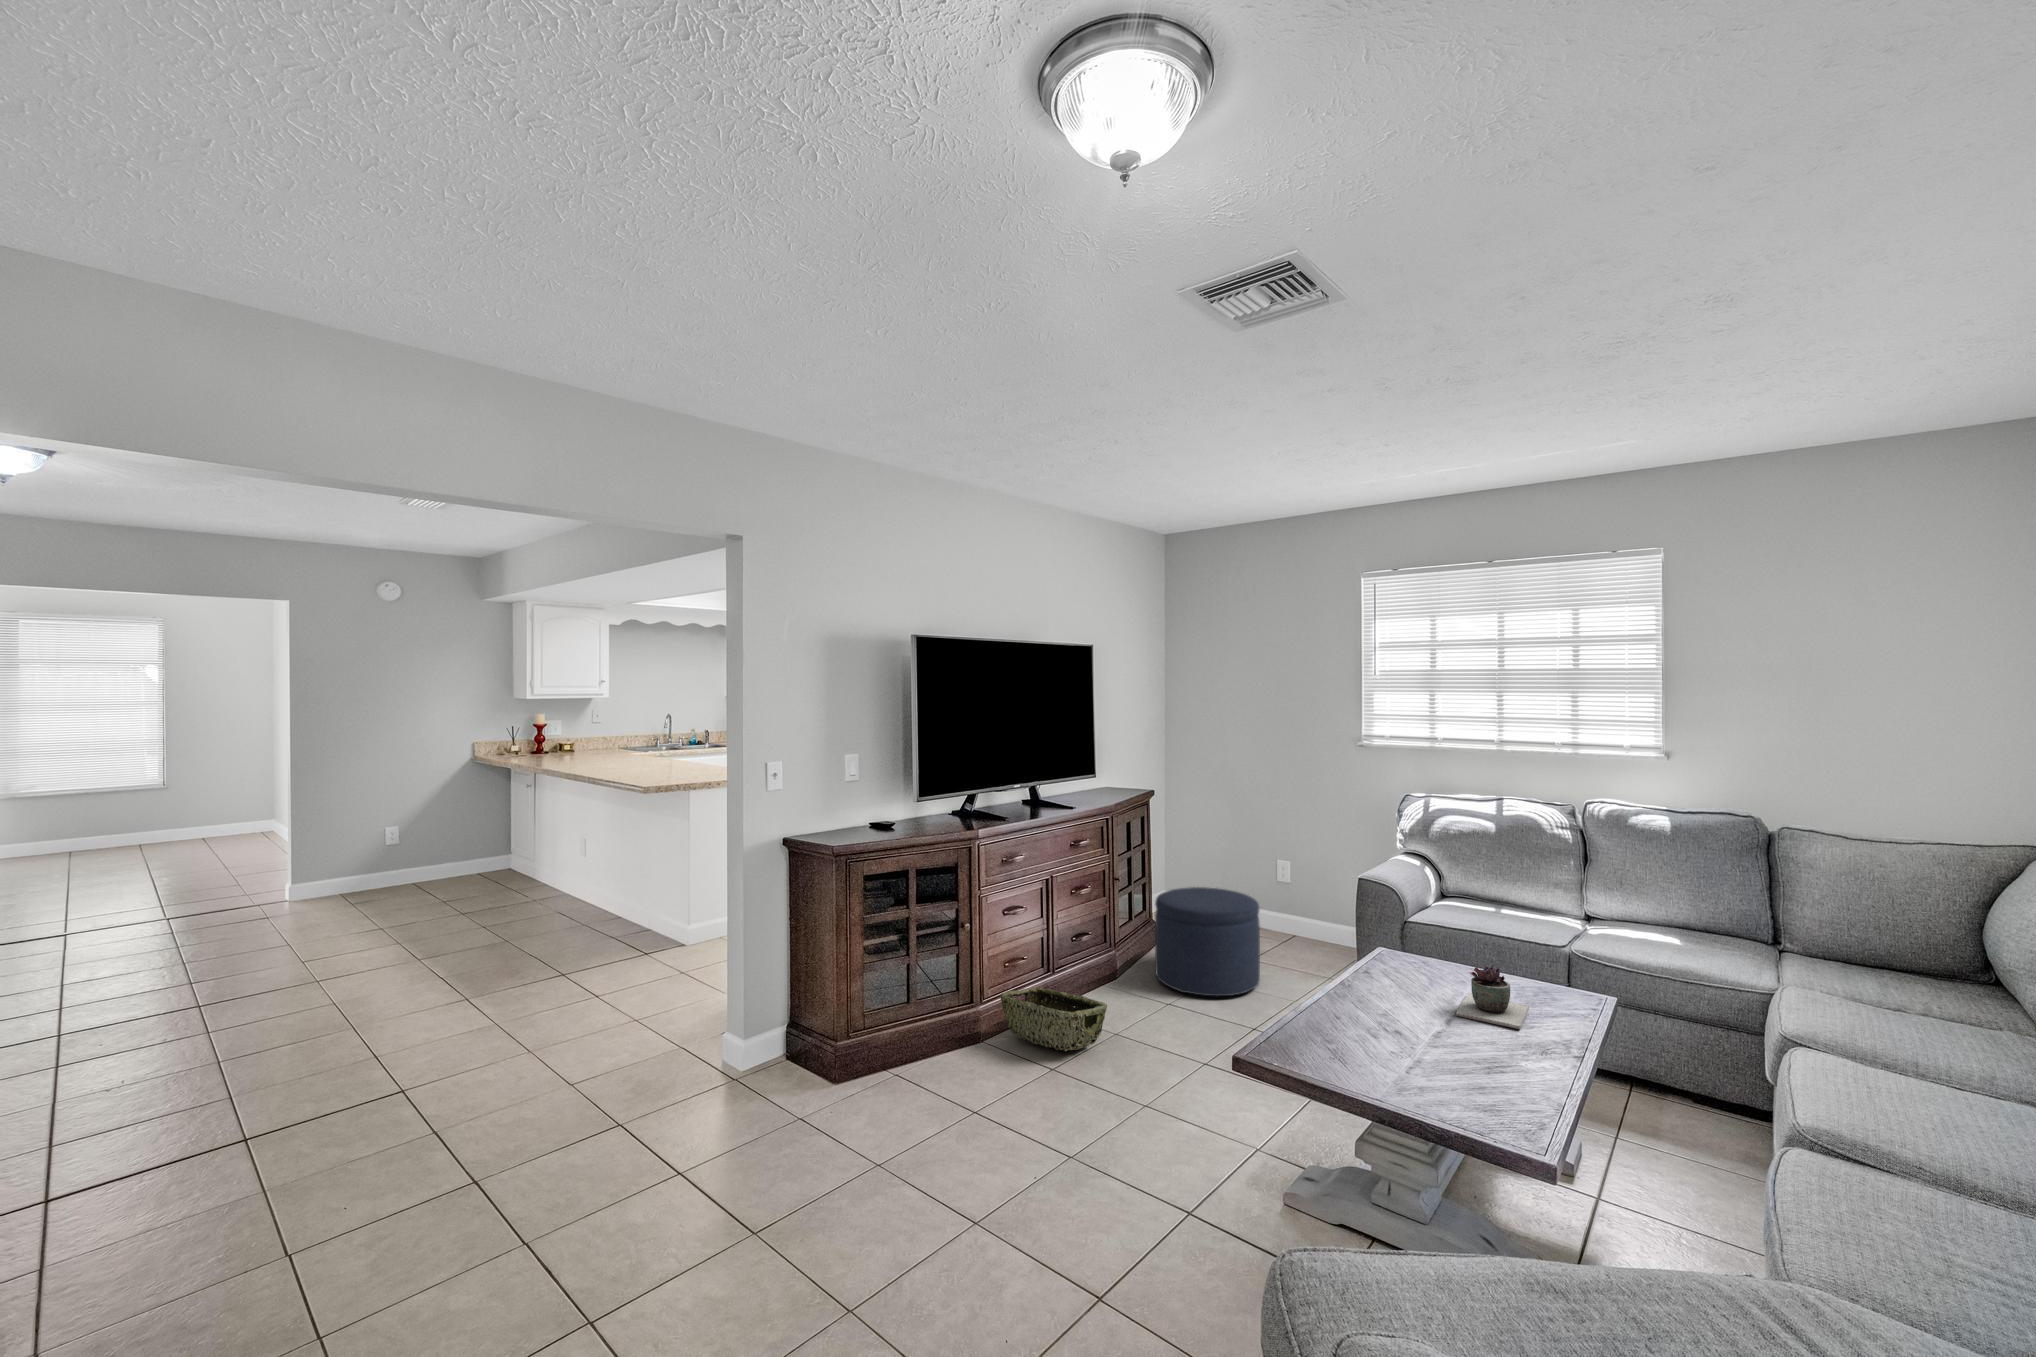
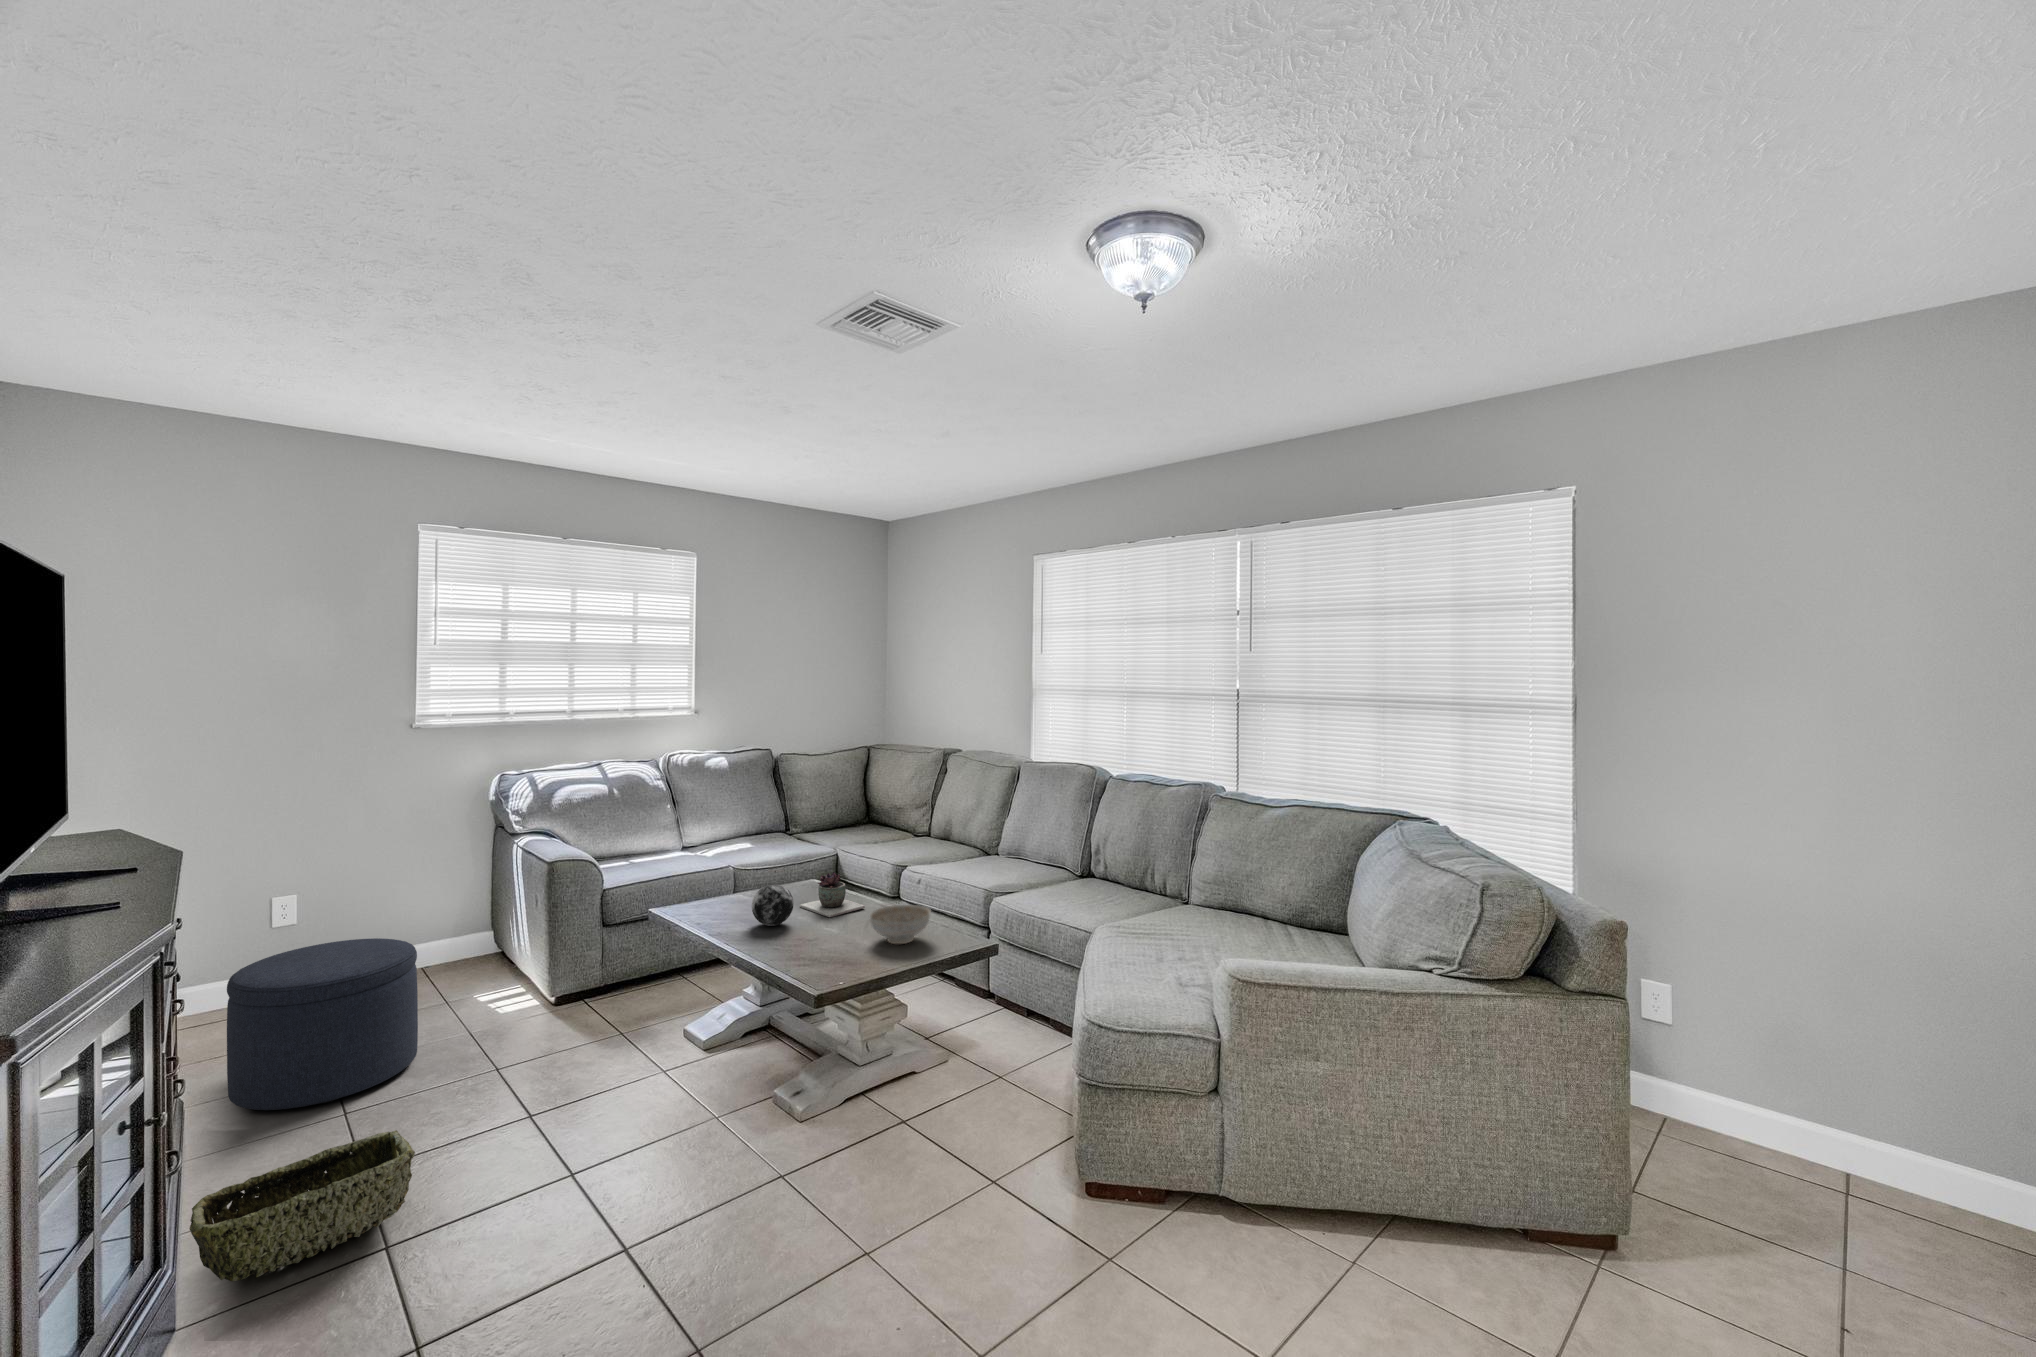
decorative orb: none [1366,946,1416,994] -> present [752,884,794,926]
decorative bowl: none [1392,1016,1484,1074] -> present [869,905,931,944]

